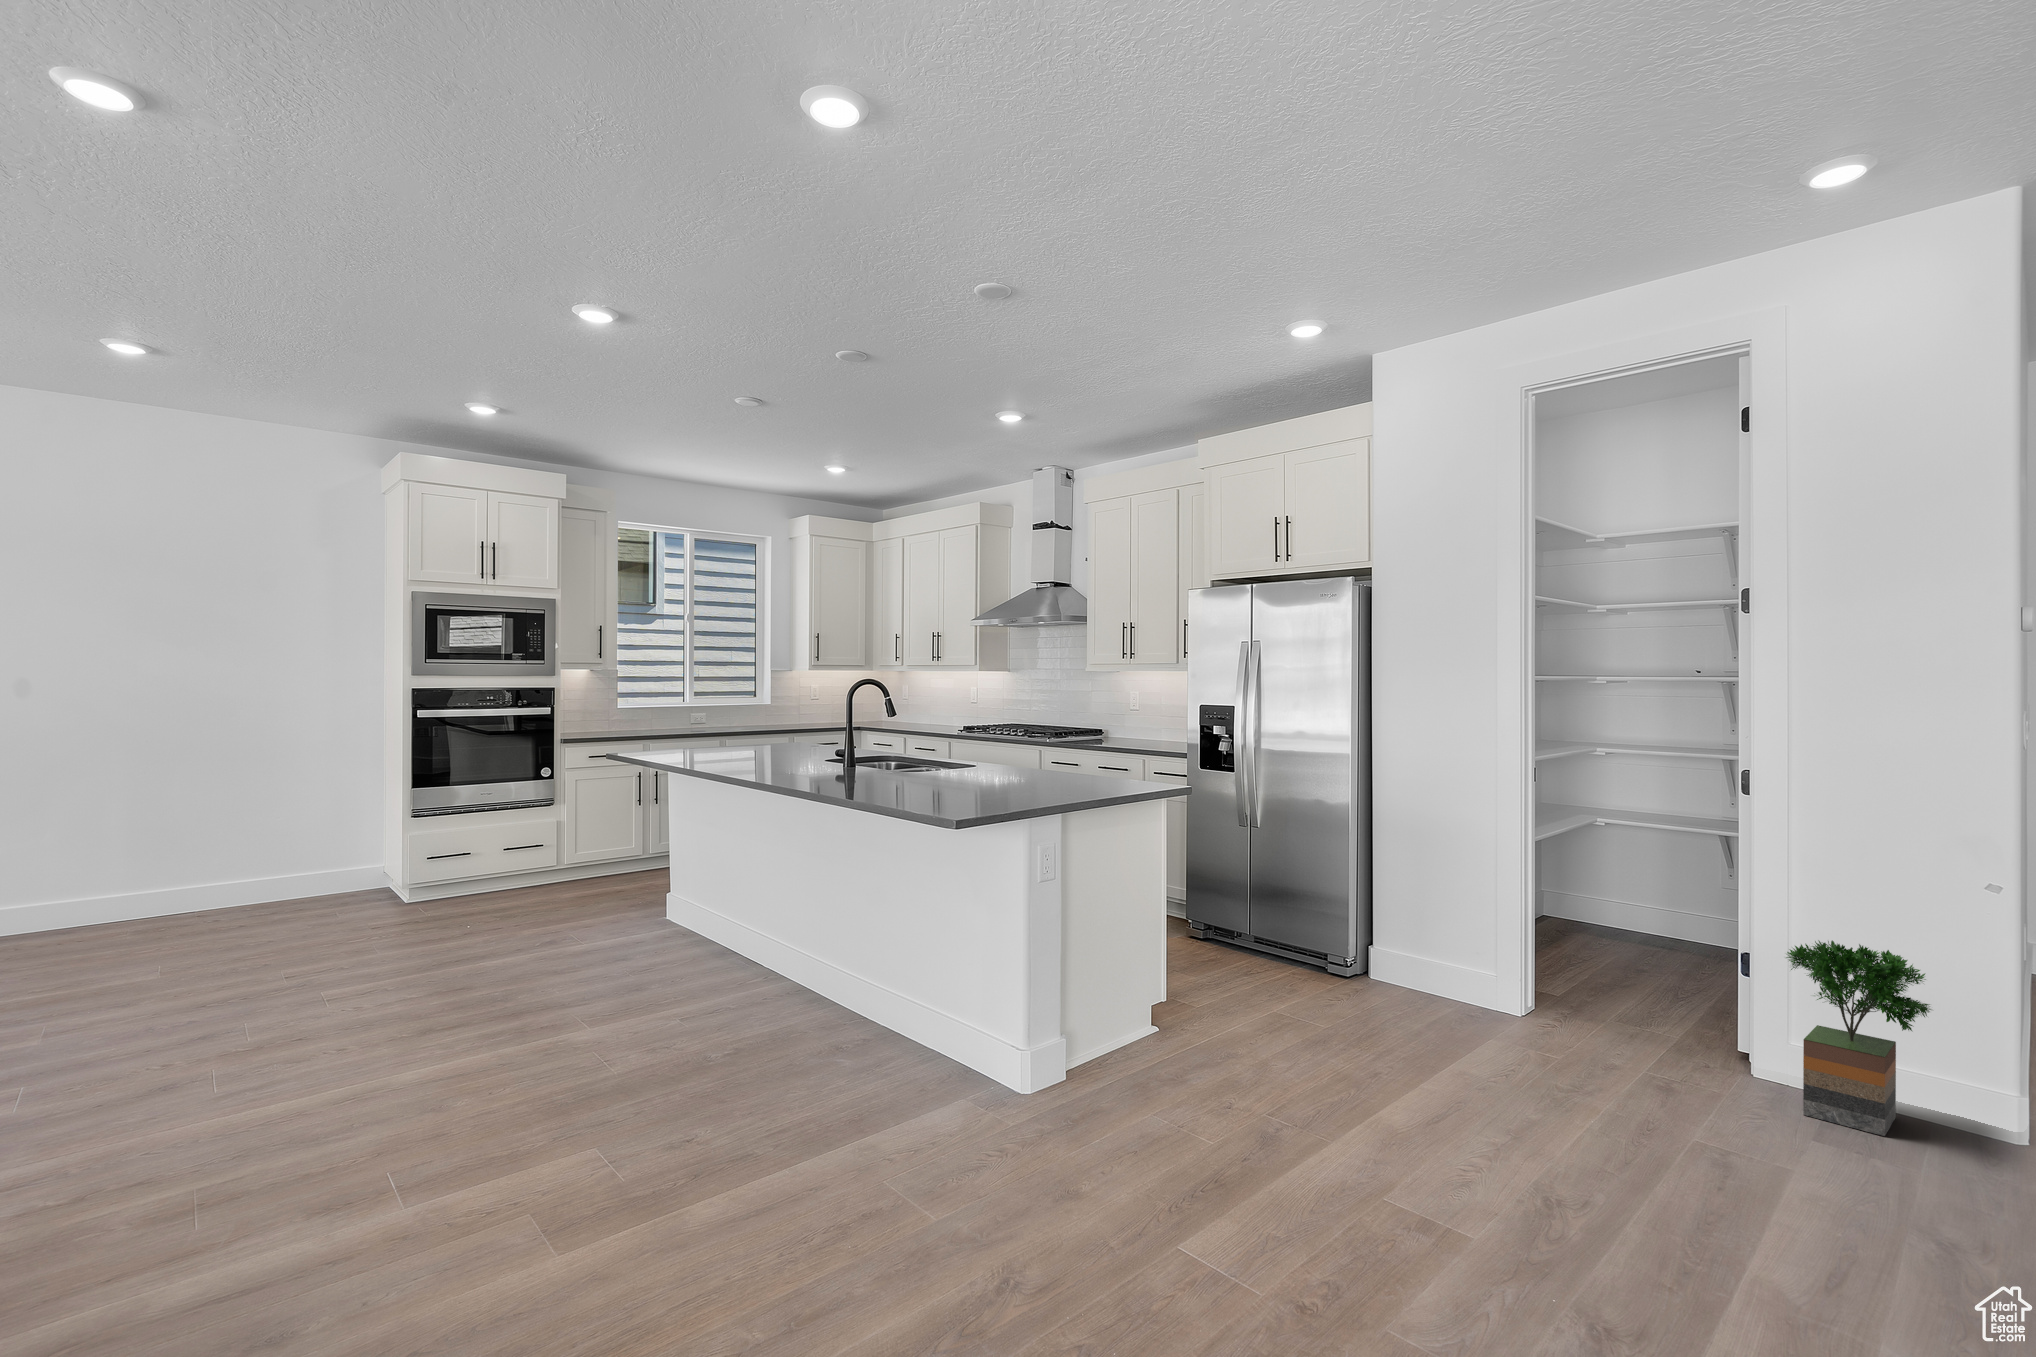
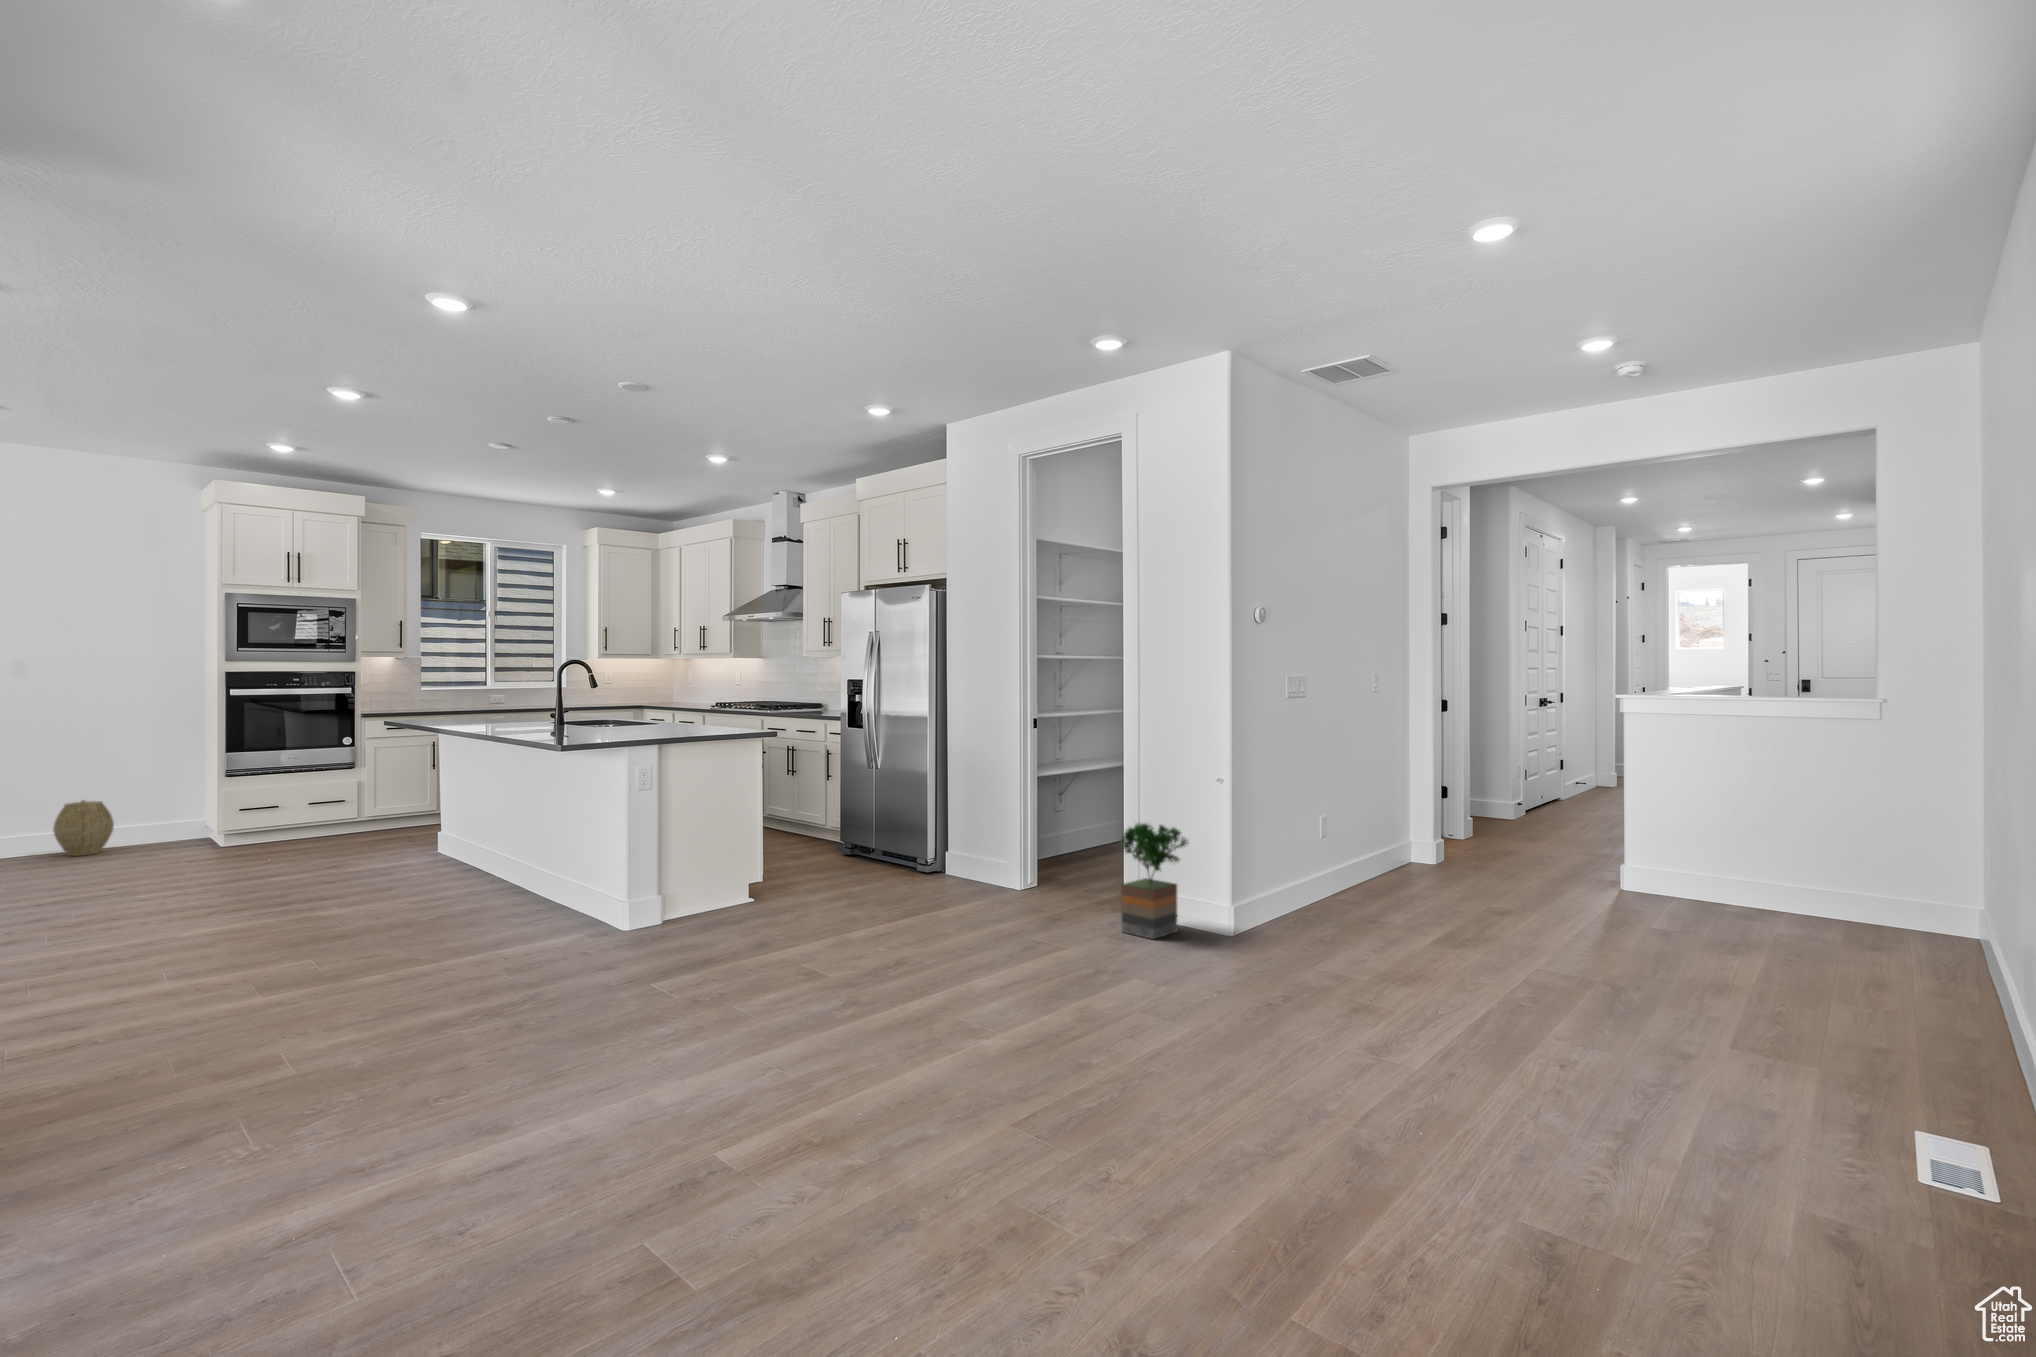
woven basket: none [213,842,280,911] -> present [53,800,114,856]

